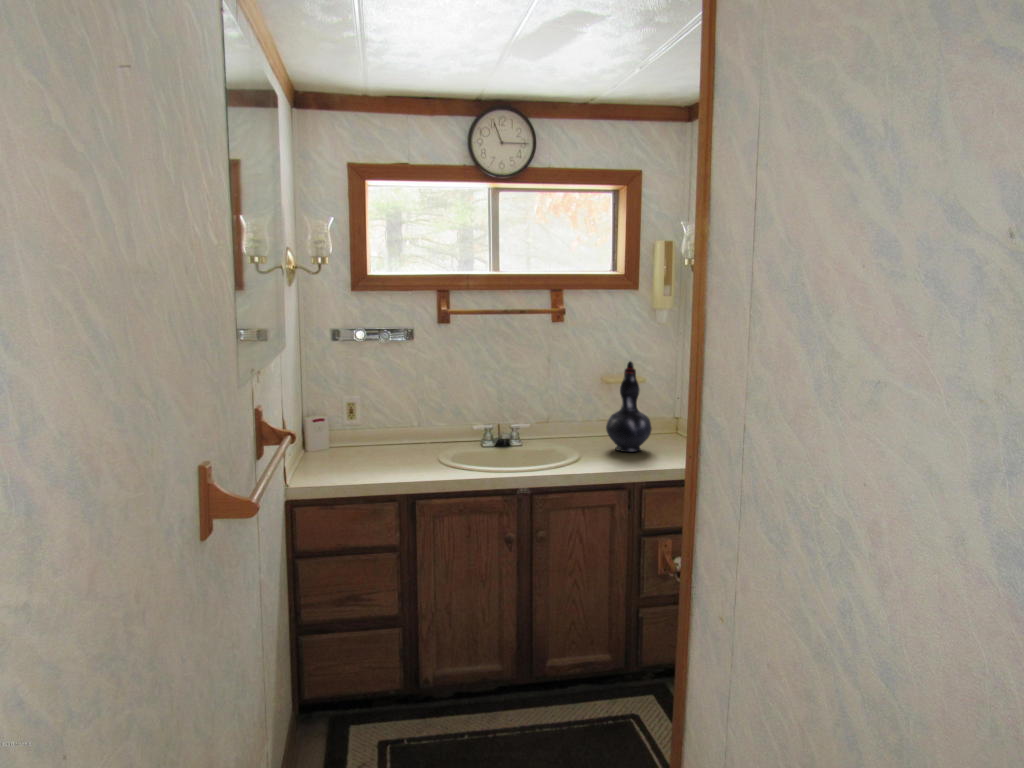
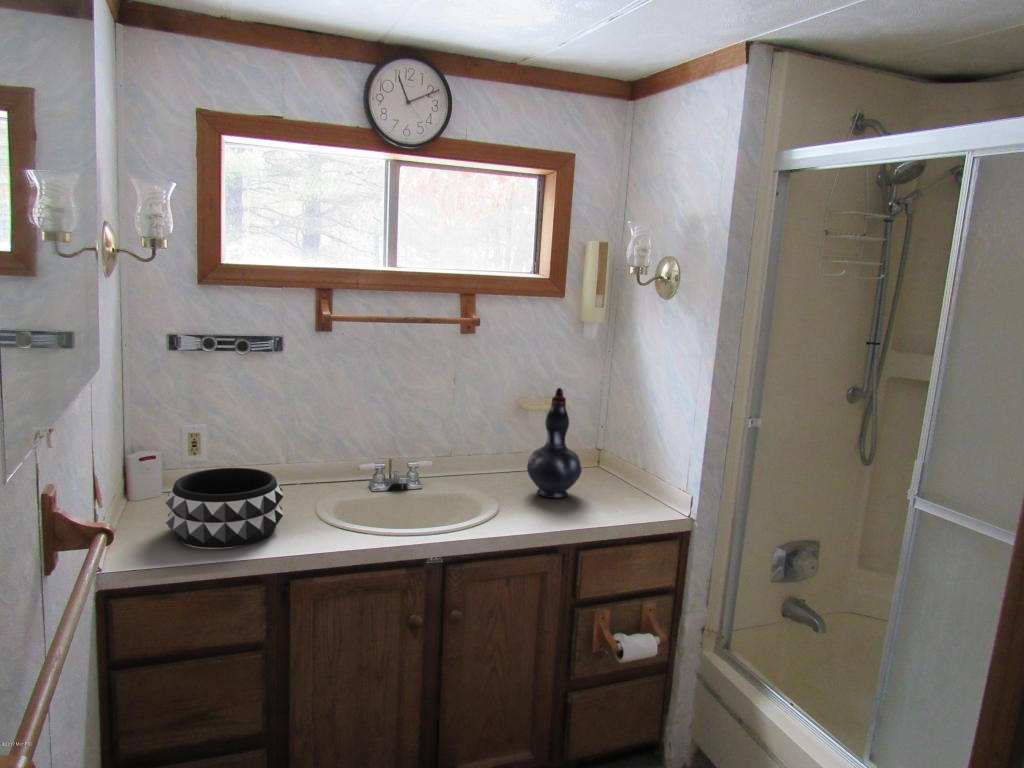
decorative bowl: none [330,424,412,477] -> present [165,468,283,548]

